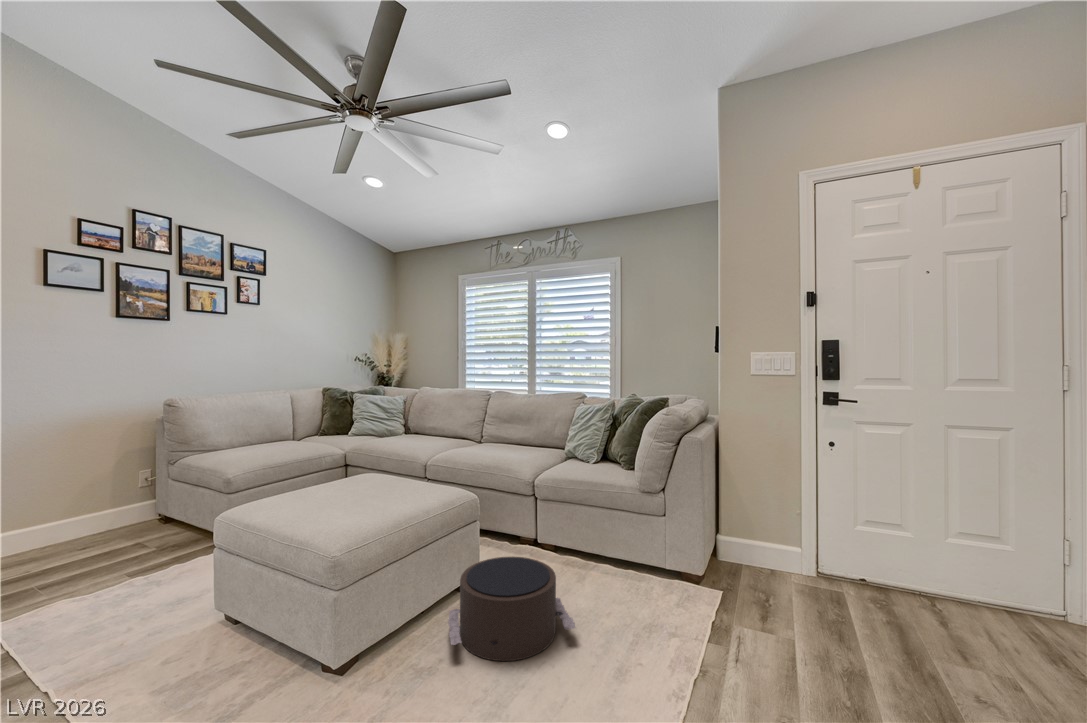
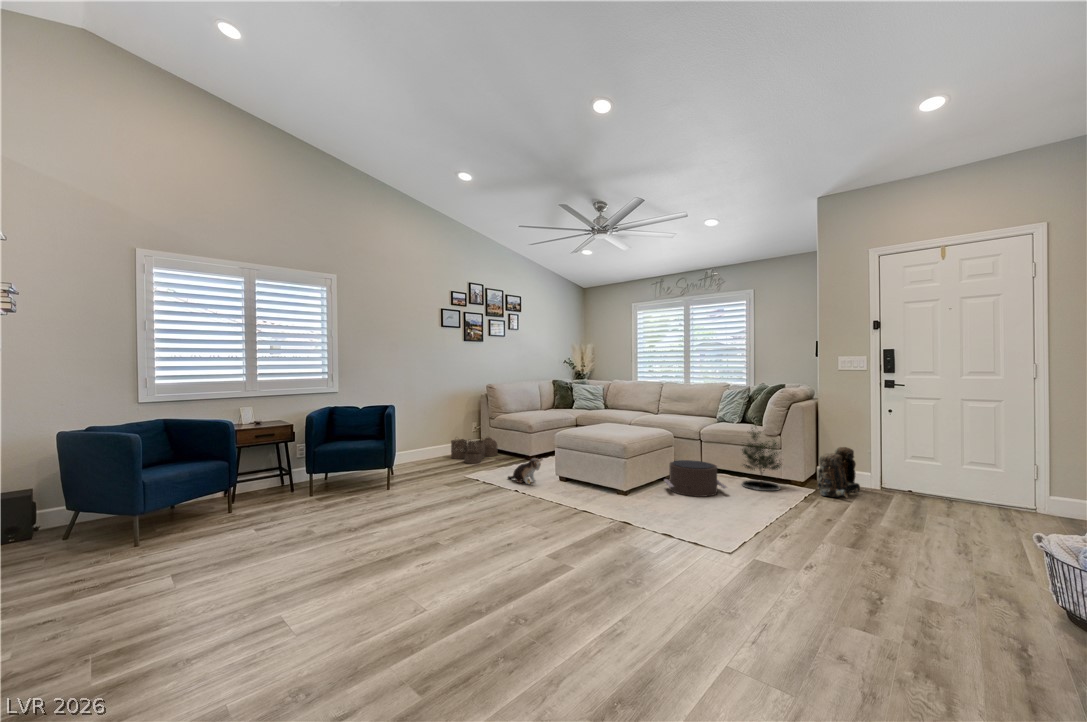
potted tree: none [597,473,675,609] -> present [742,424,781,491]
woven basket: none [39,500,174,578] -> present [451,437,498,464]
backpack: none [728,506,796,625] -> present [817,447,860,498]
plush toy: none [74,593,151,668] -> present [508,458,543,484]

